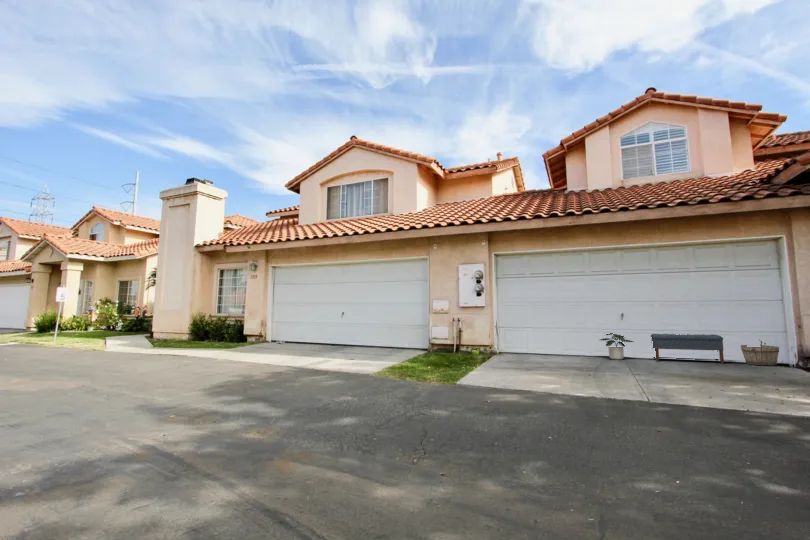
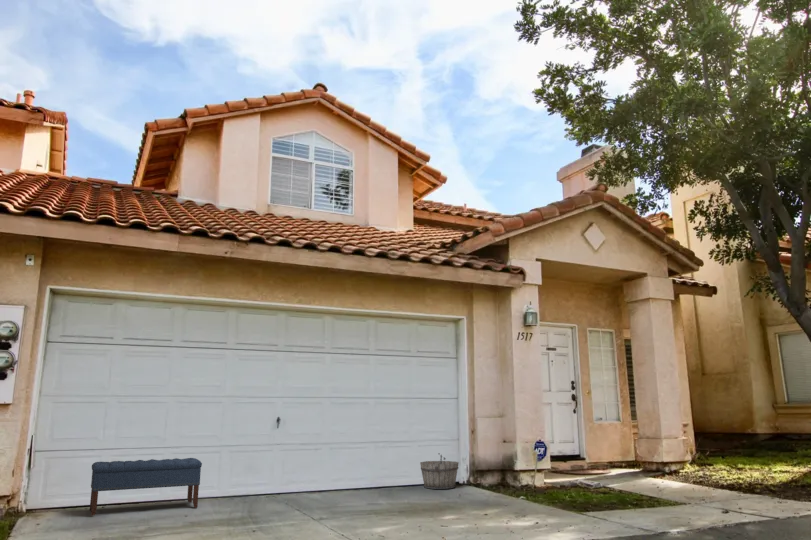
potted plant: present [600,333,634,359] -> none [242,454,300,501]
bench: present [651,334,724,364] -> present [90,458,202,516]

